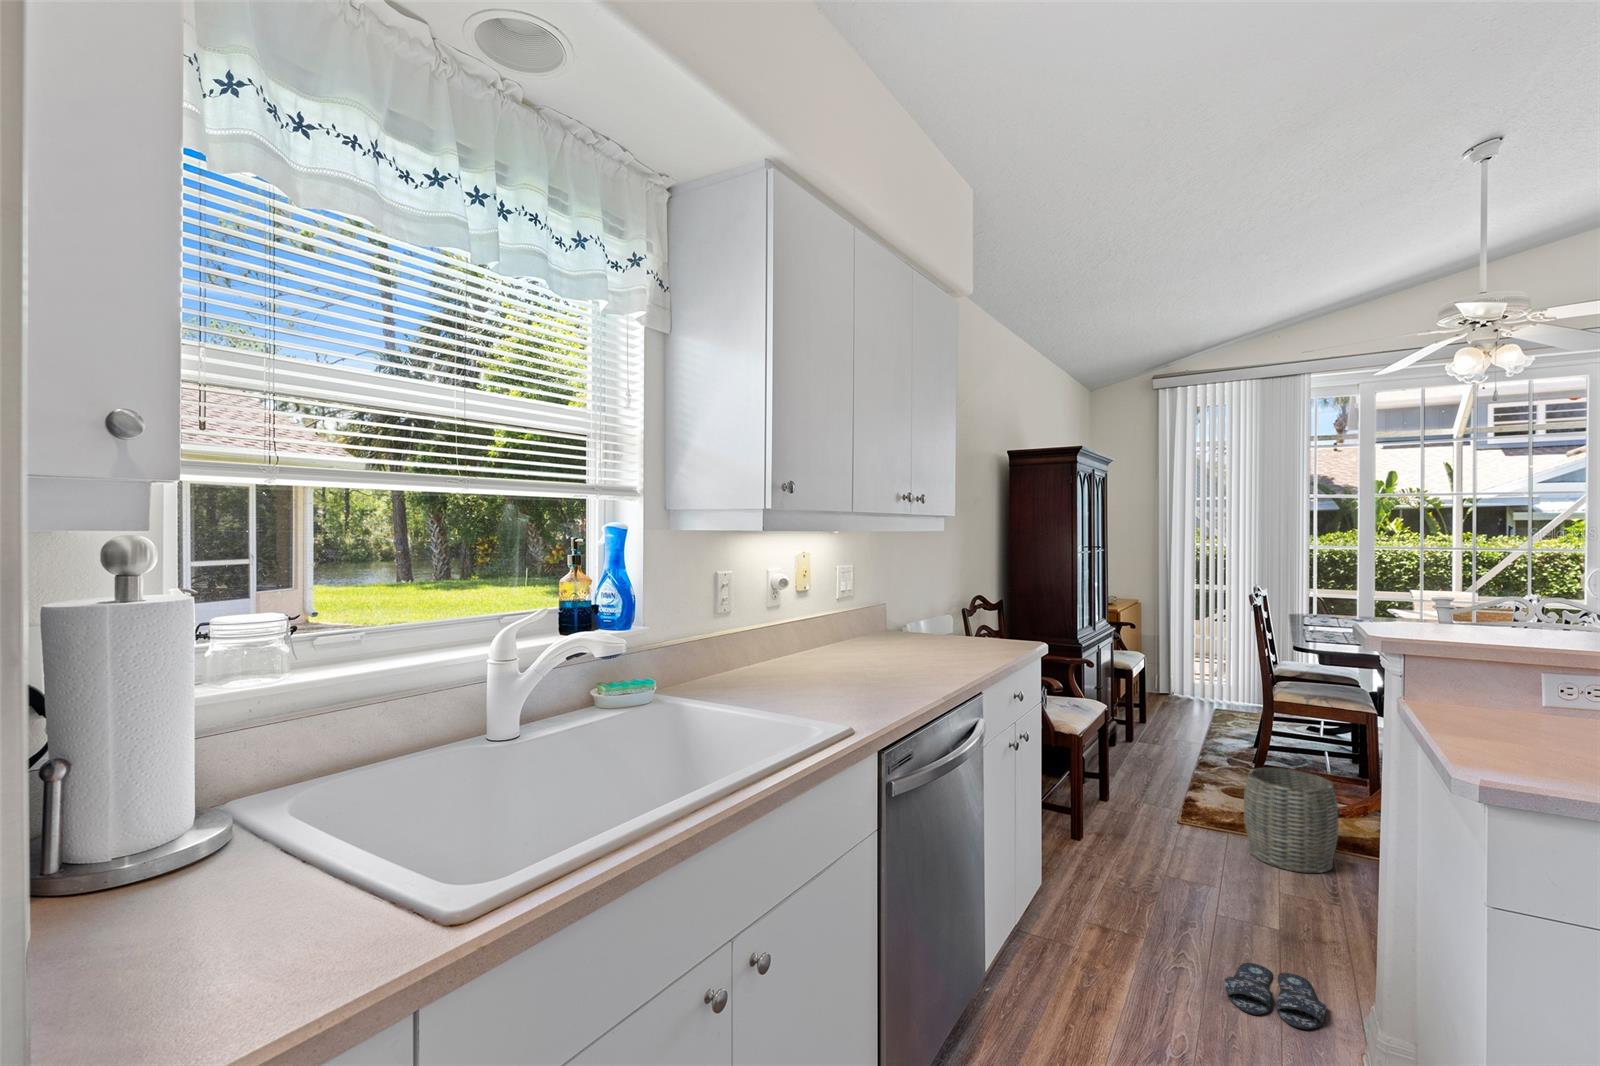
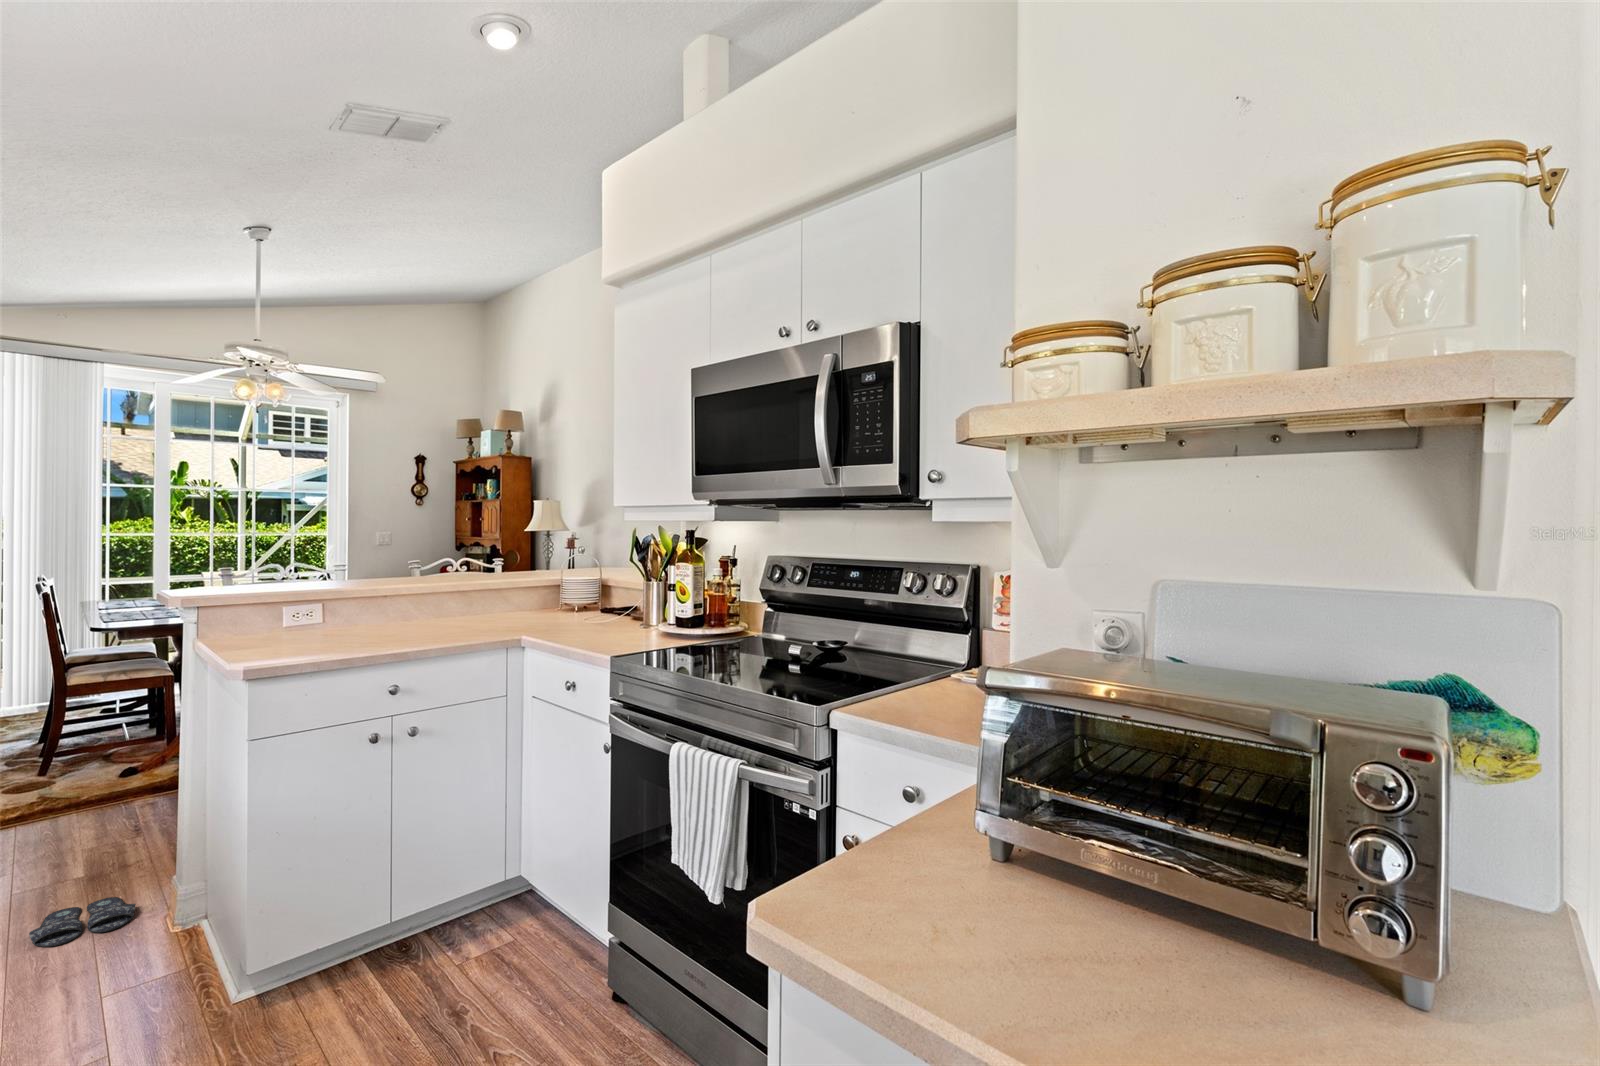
woven basket: present [1244,768,1338,873] -> none [37,737,140,834]

